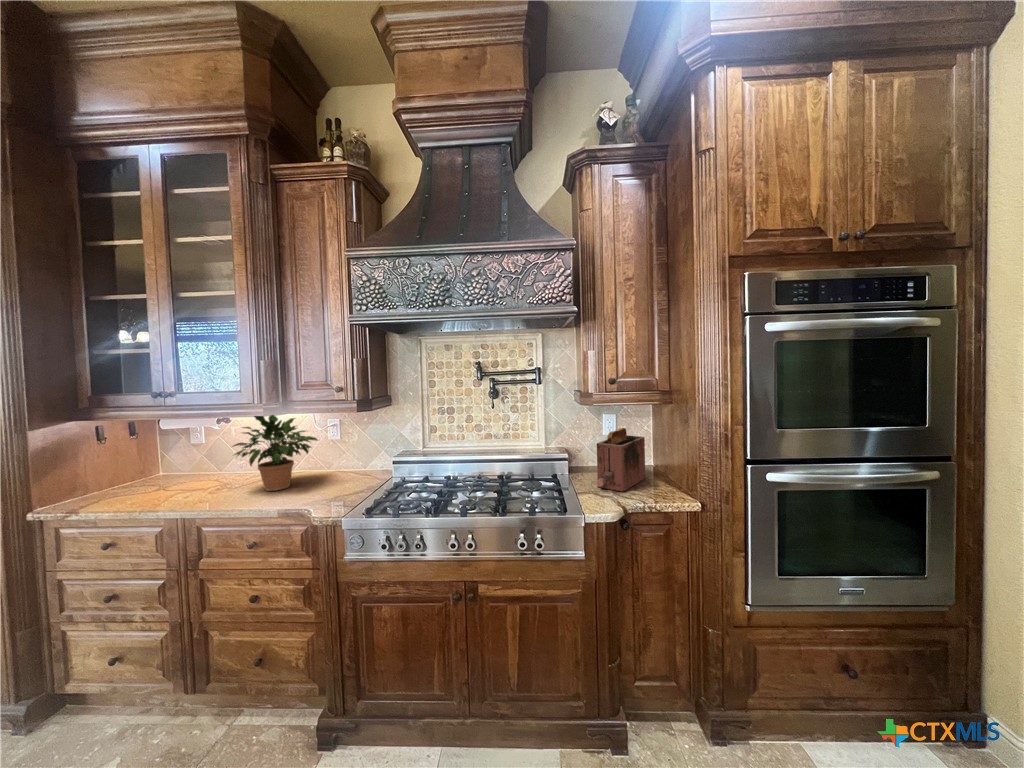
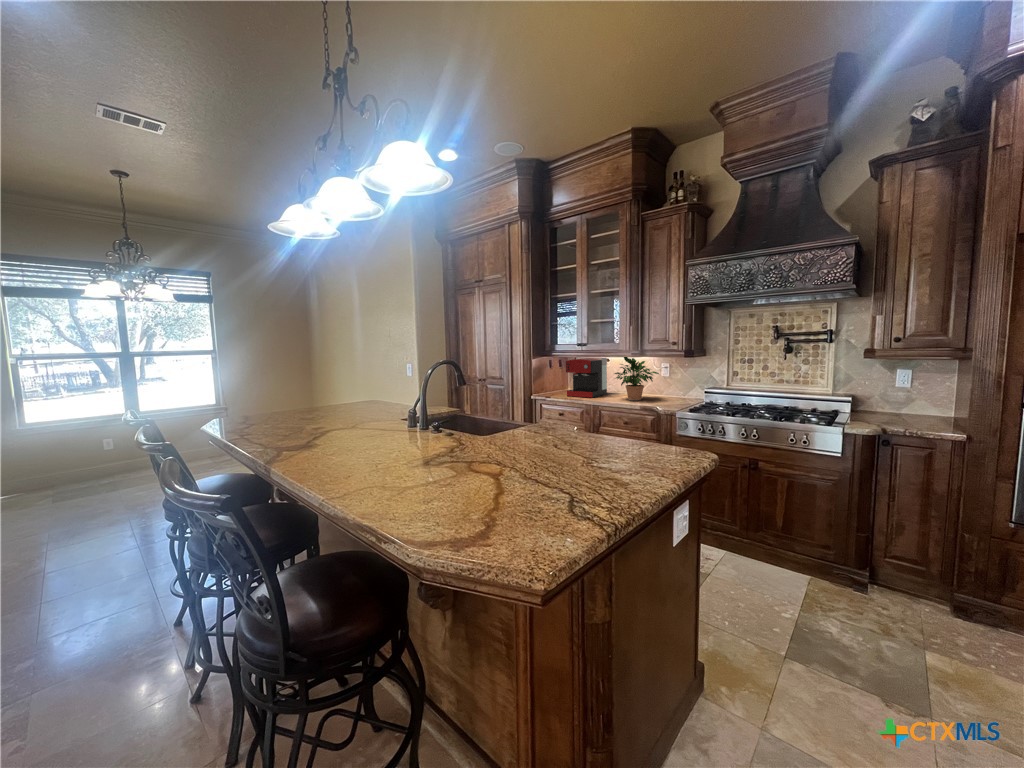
coffee maker: none [125,411,232,497] -> present [566,358,607,398]
toaster: present [597,428,645,491] -> none [871,379,933,425]

